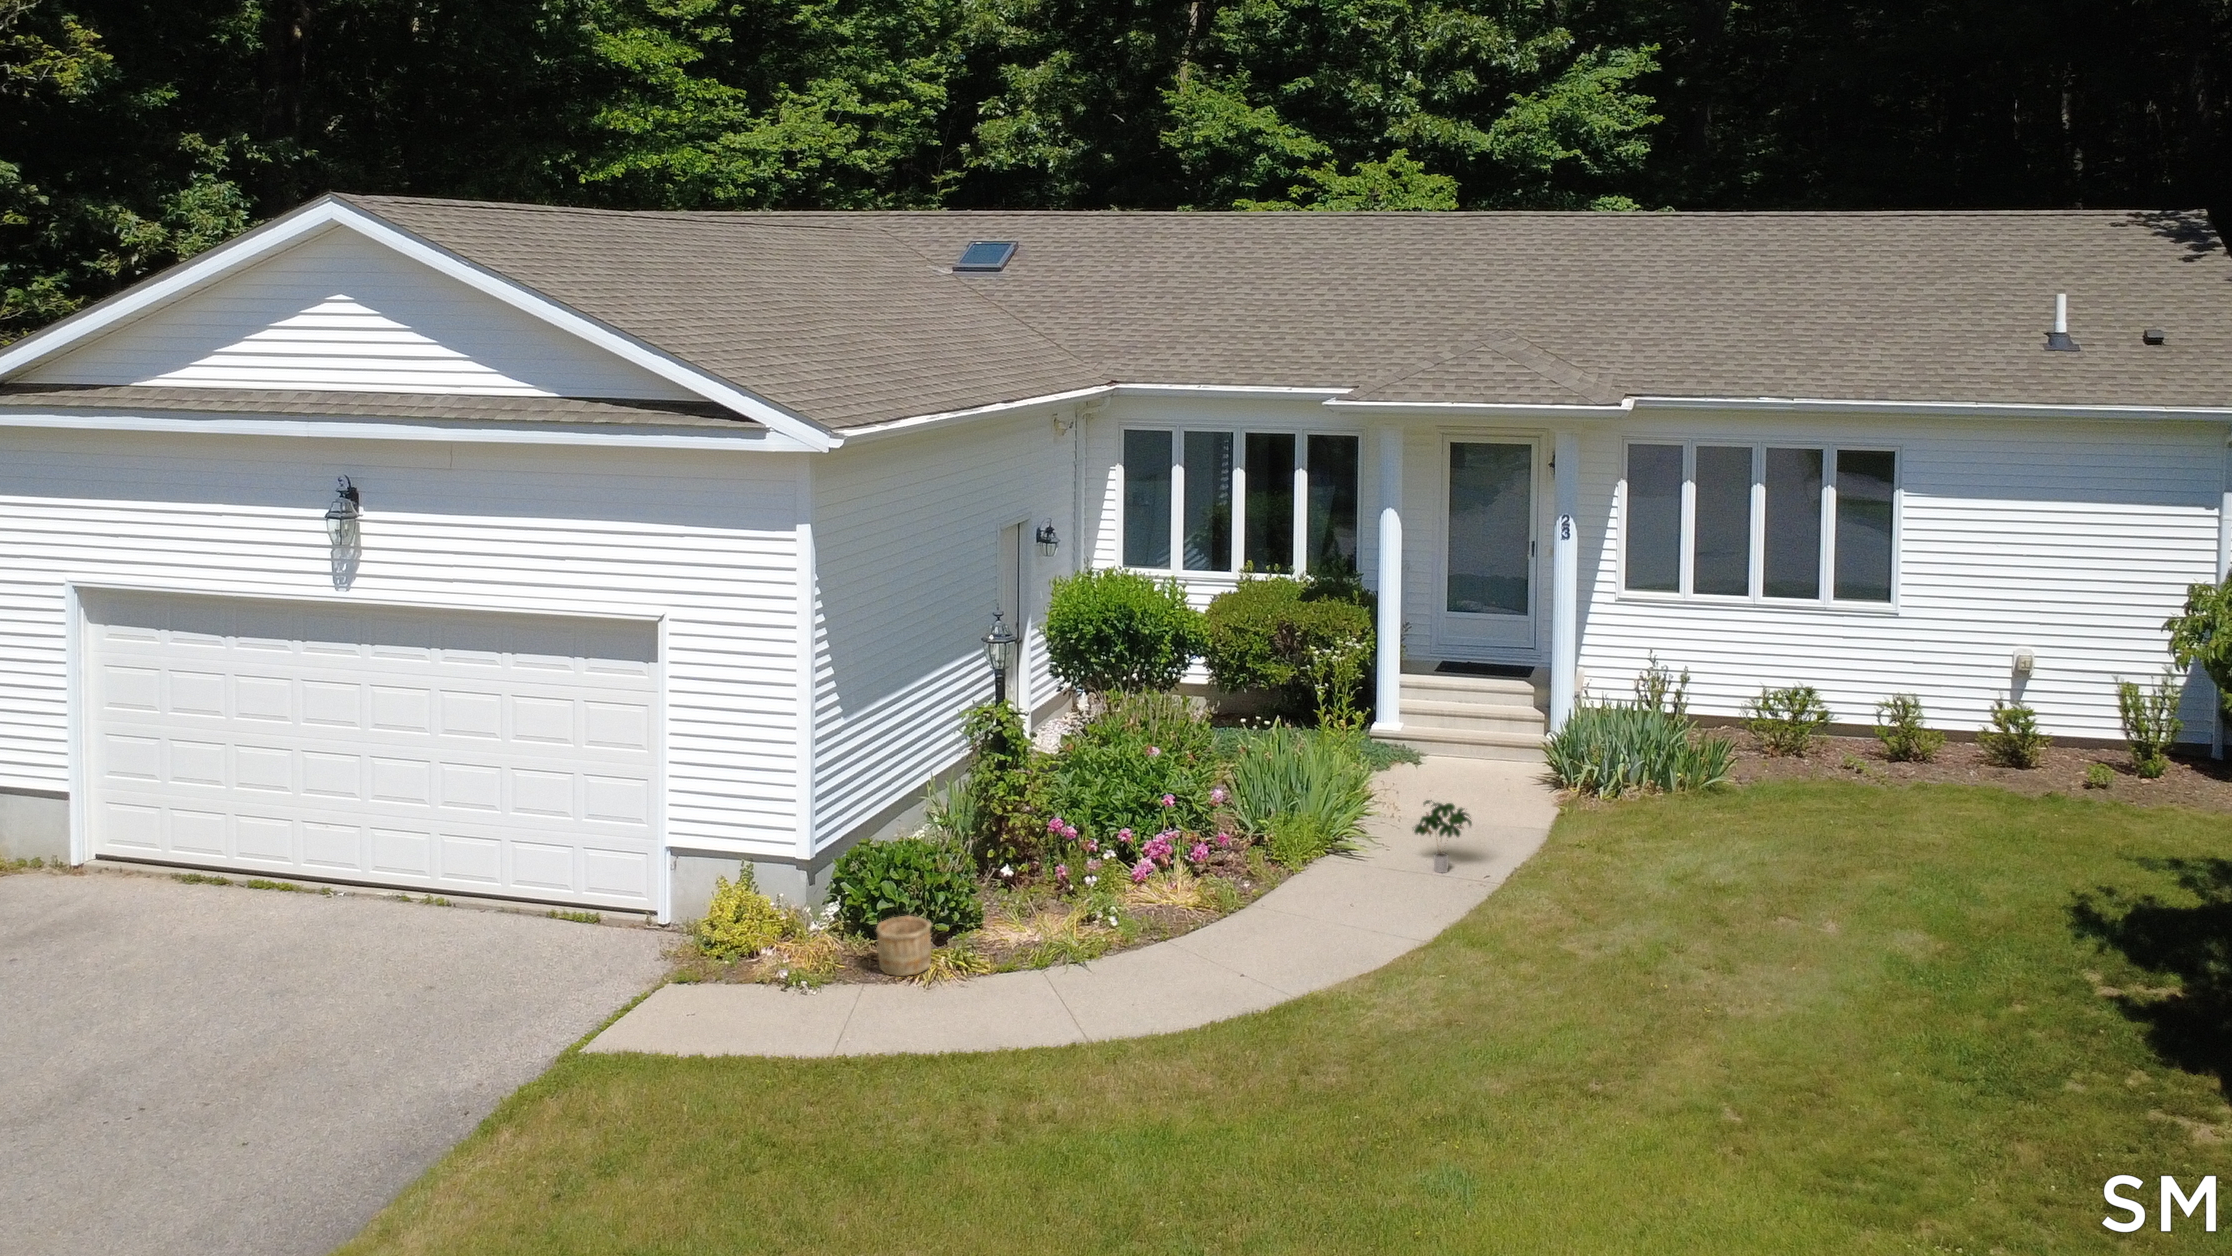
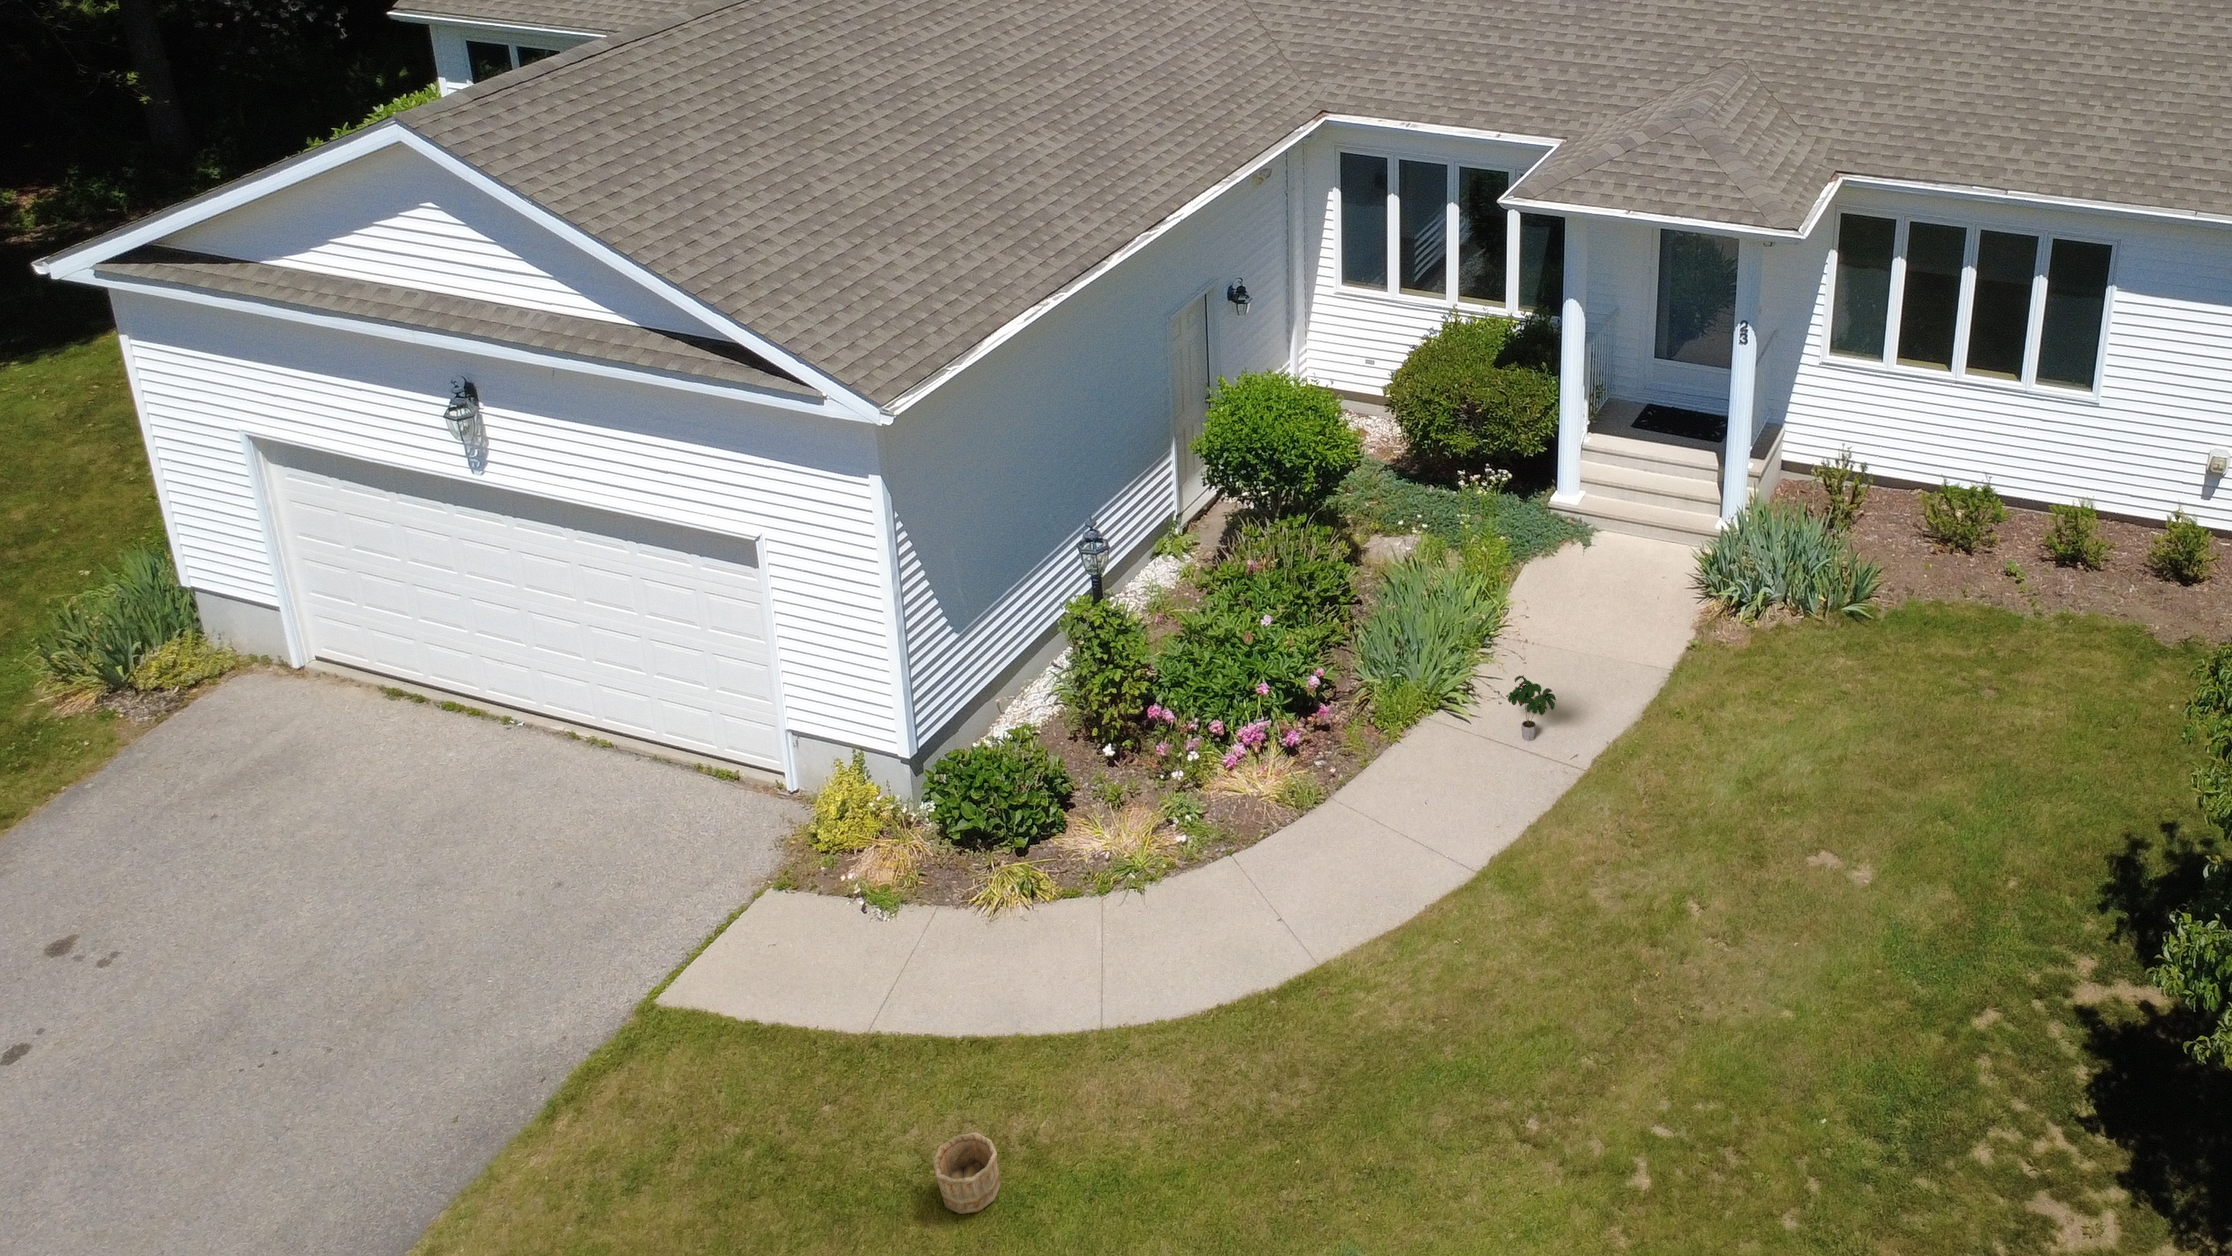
wooden bucket: present [876,916,931,976] -> present [932,1132,1001,1214]

